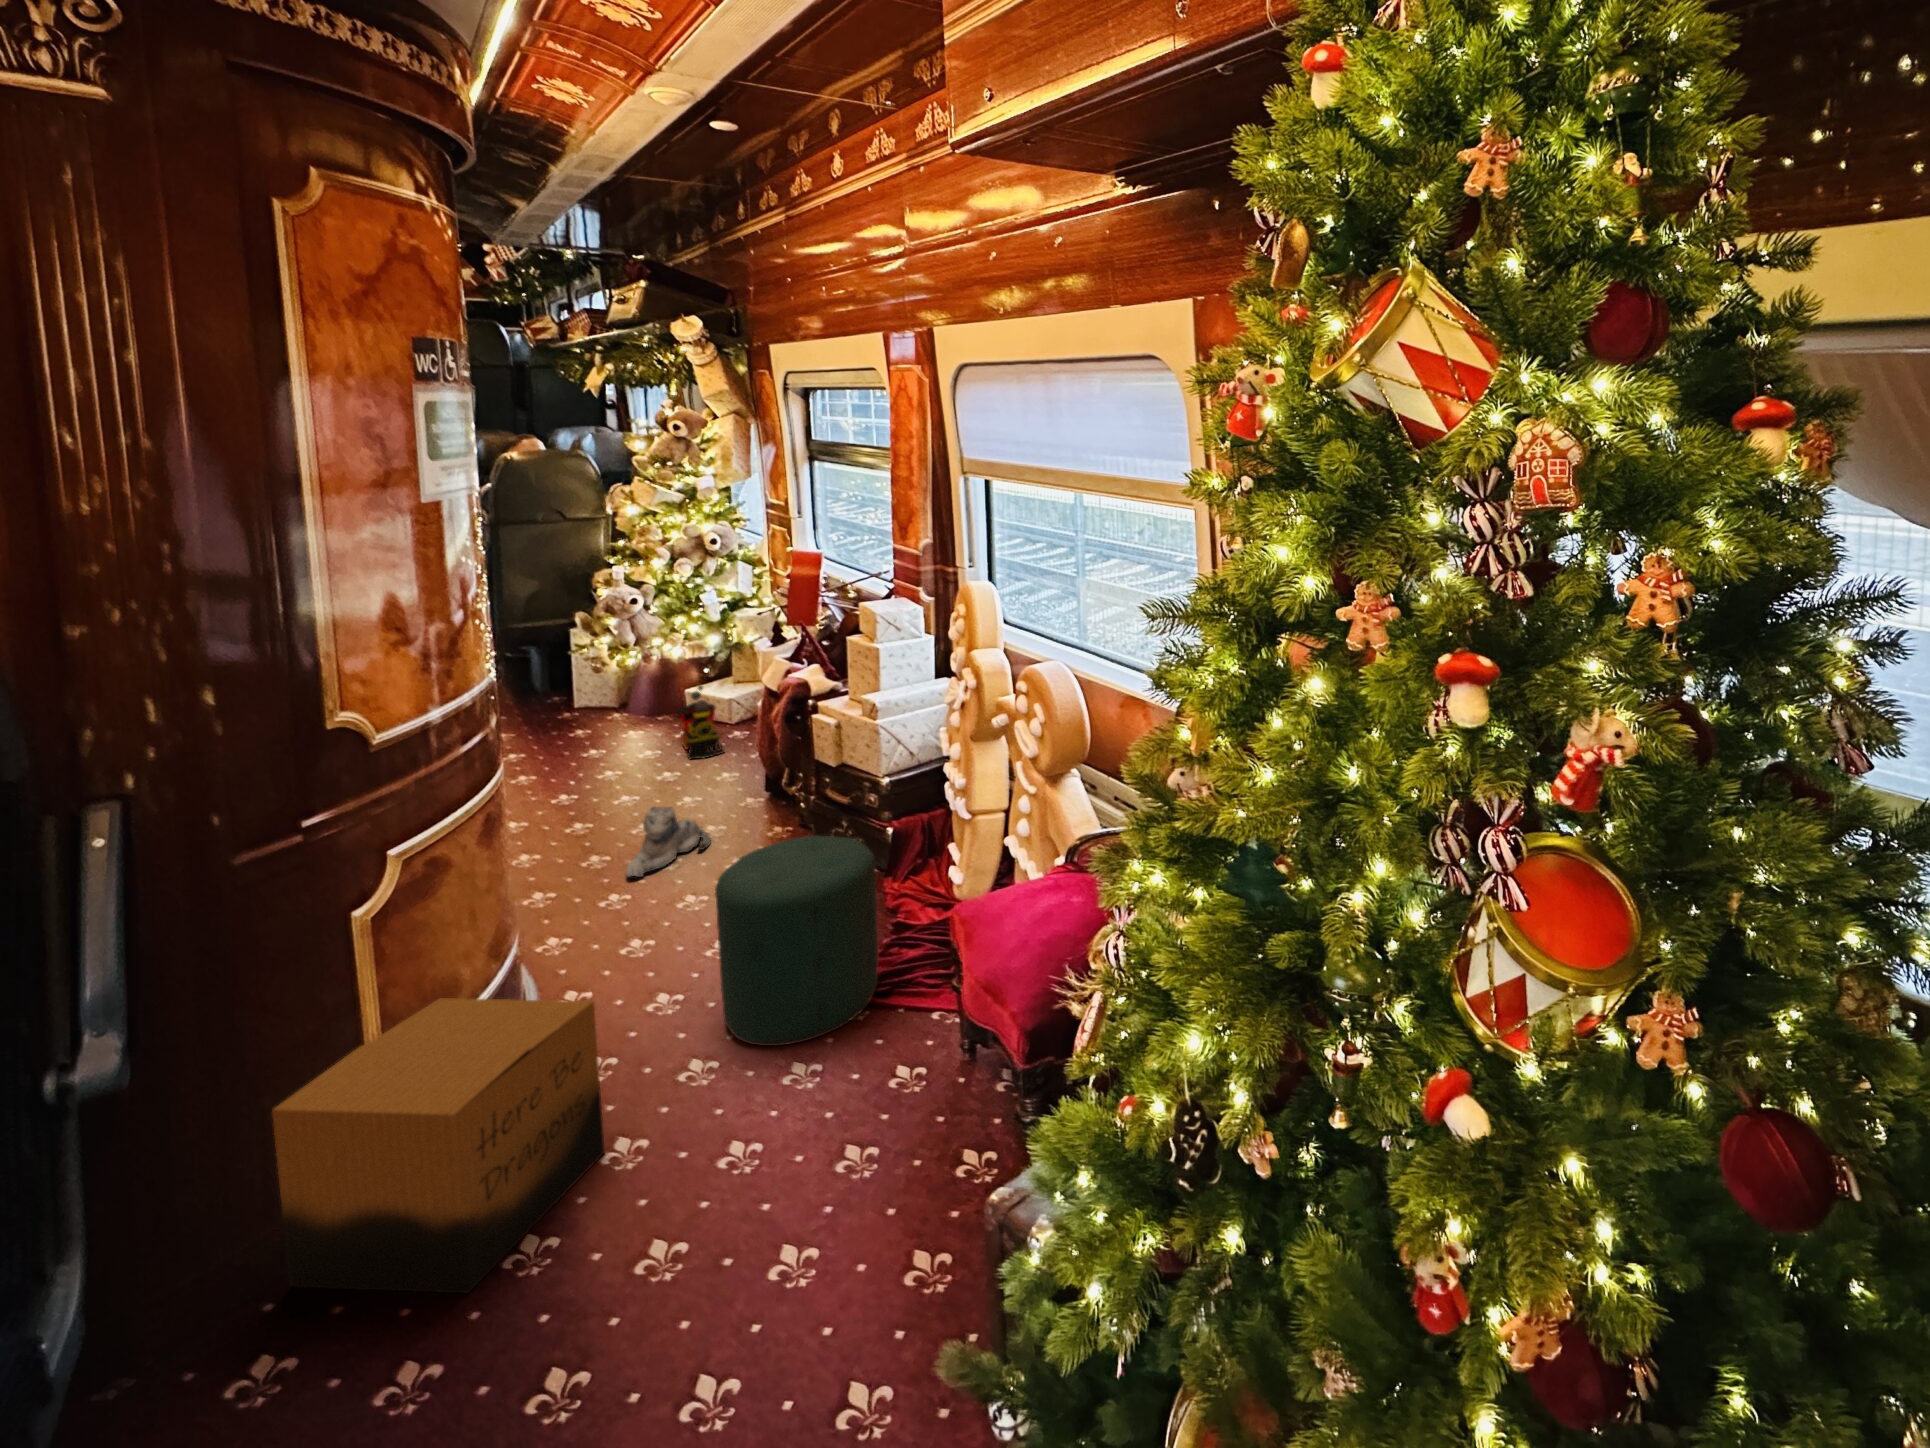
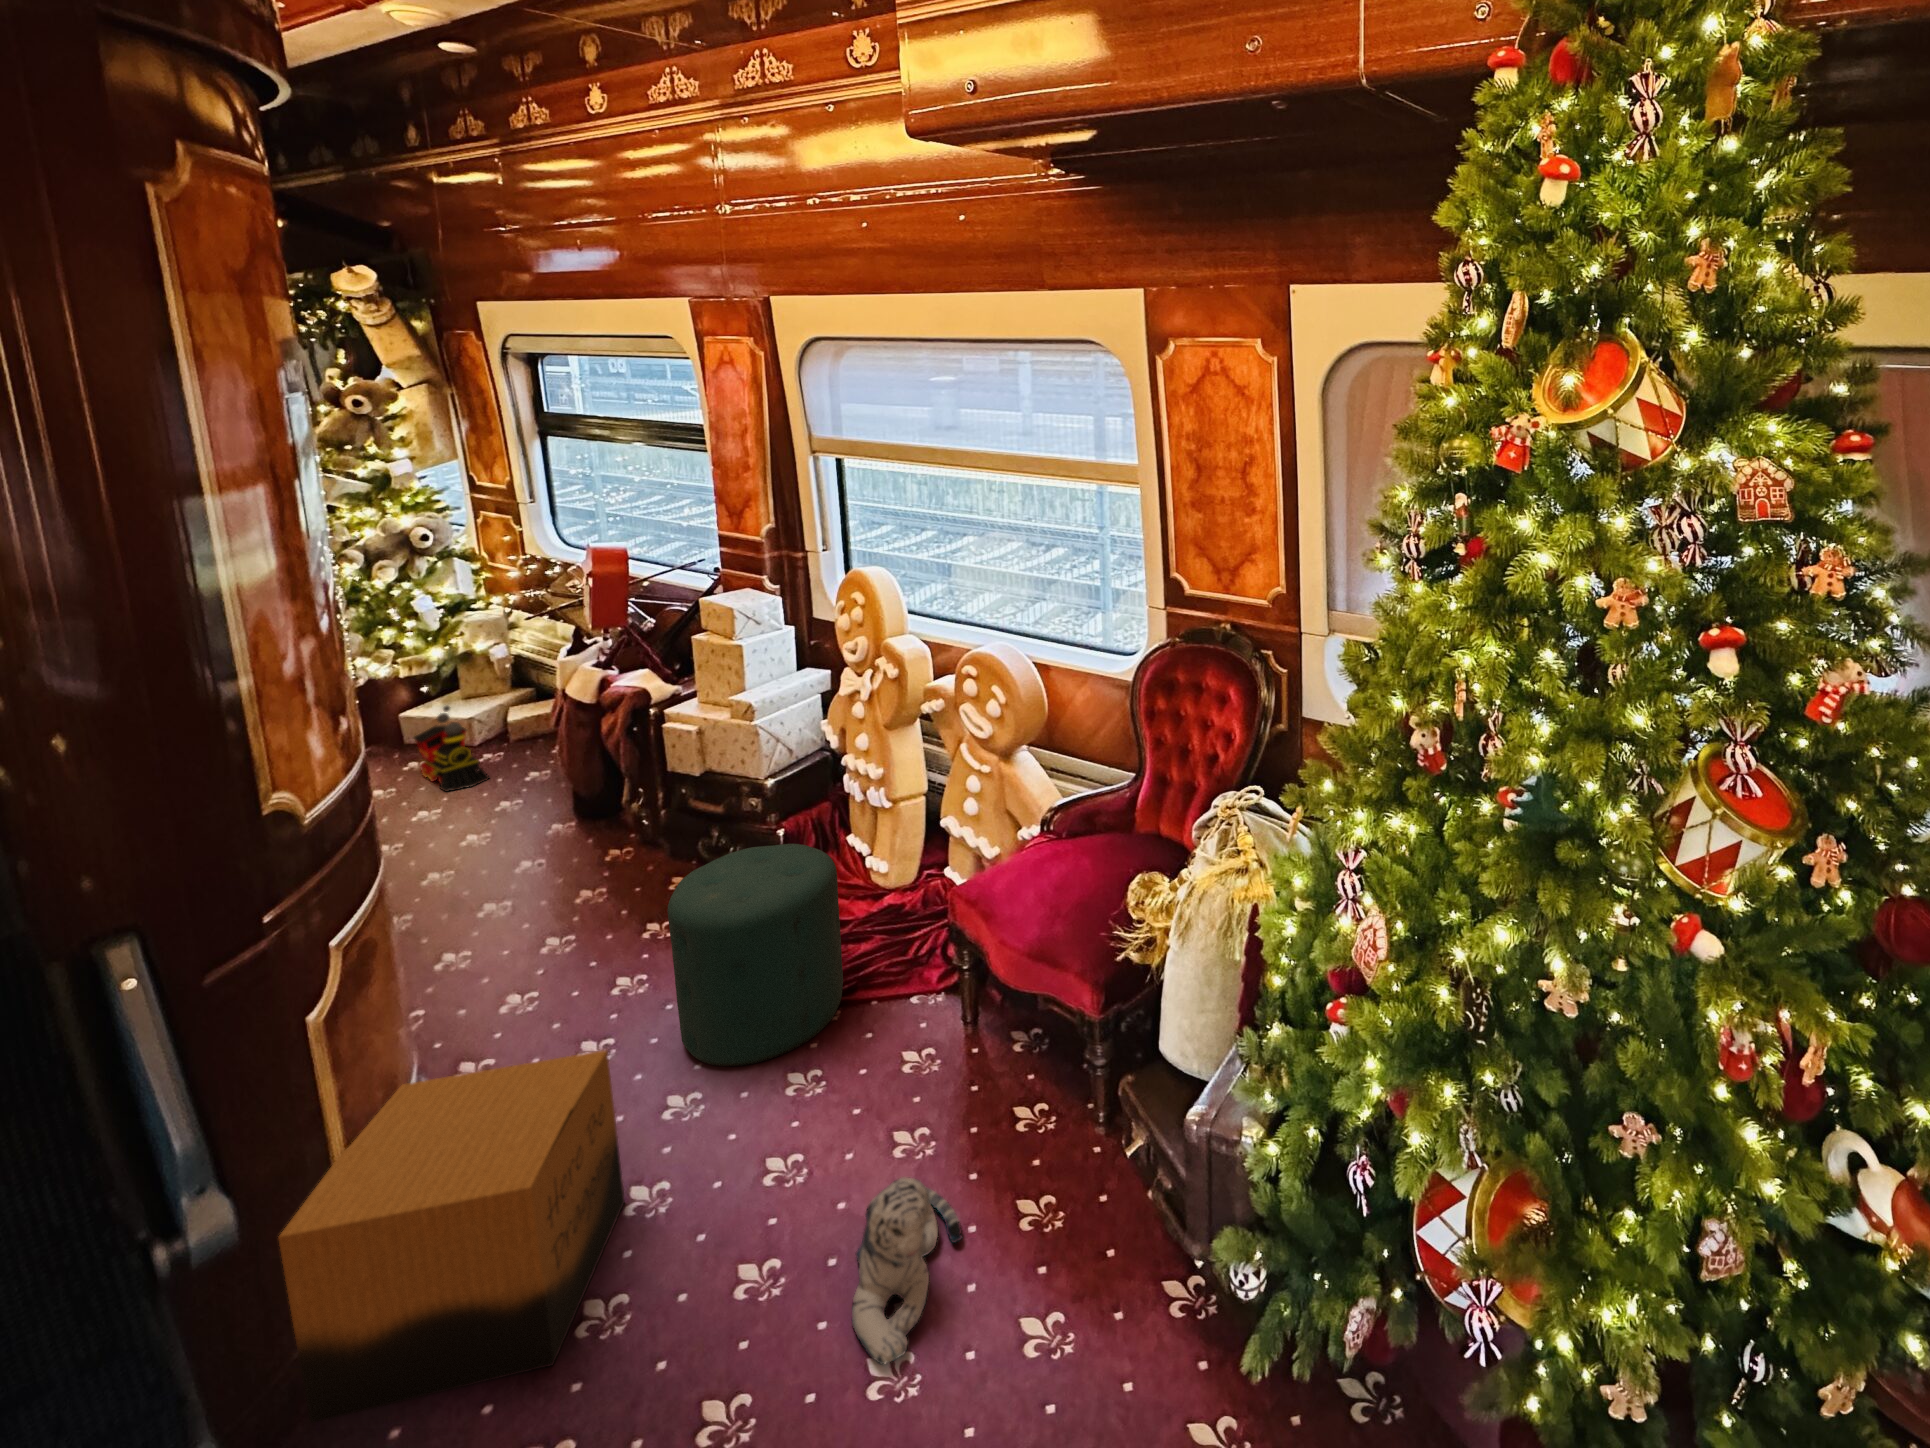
plush toy: present [626,807,711,877] -> present [852,1177,963,1364]

